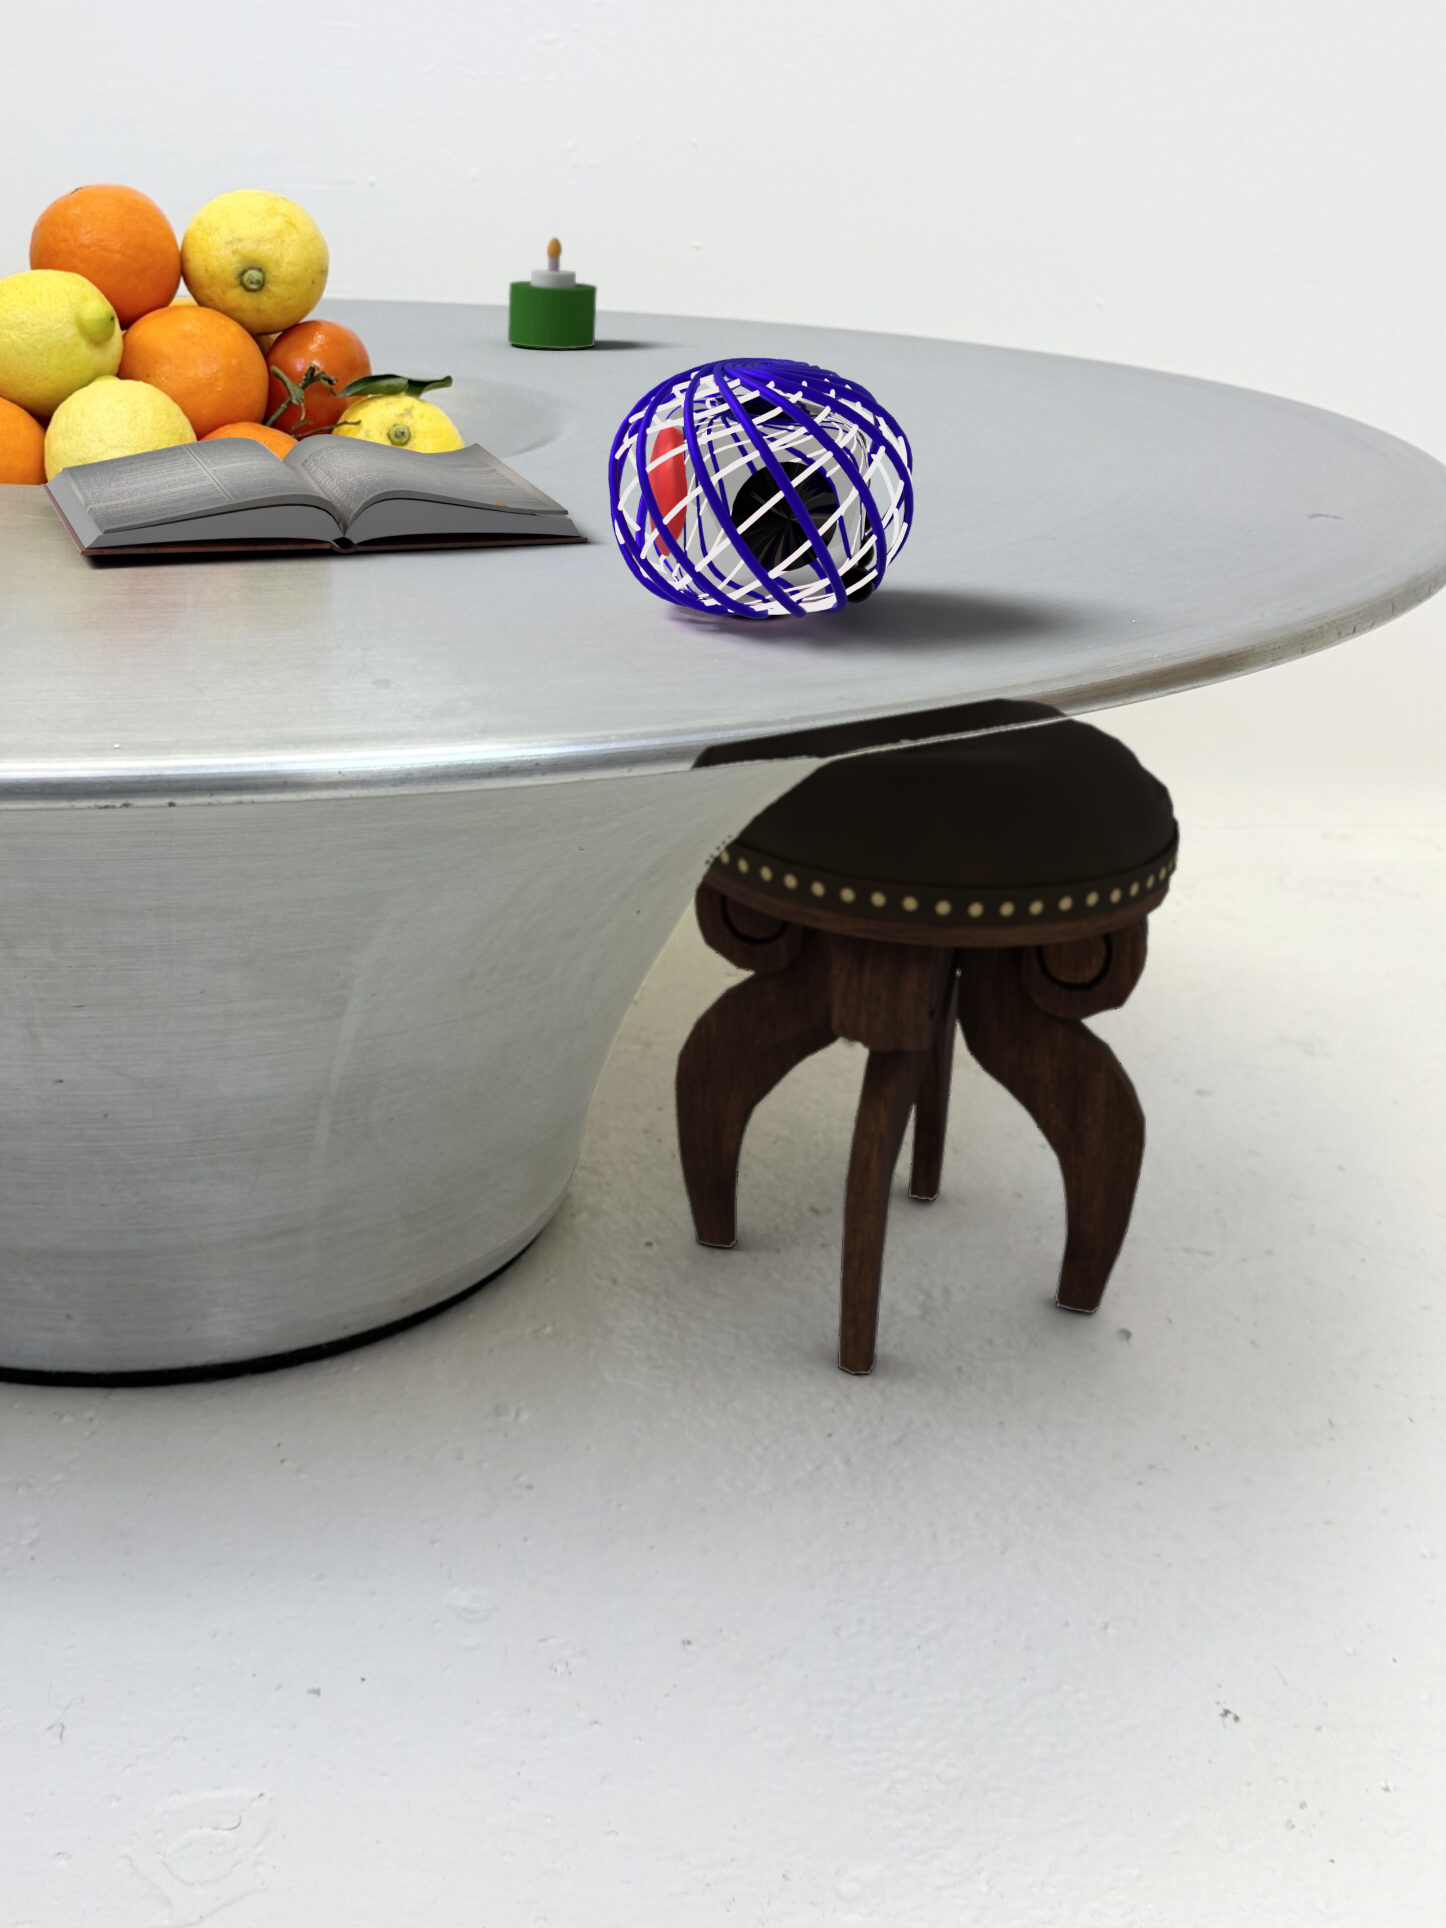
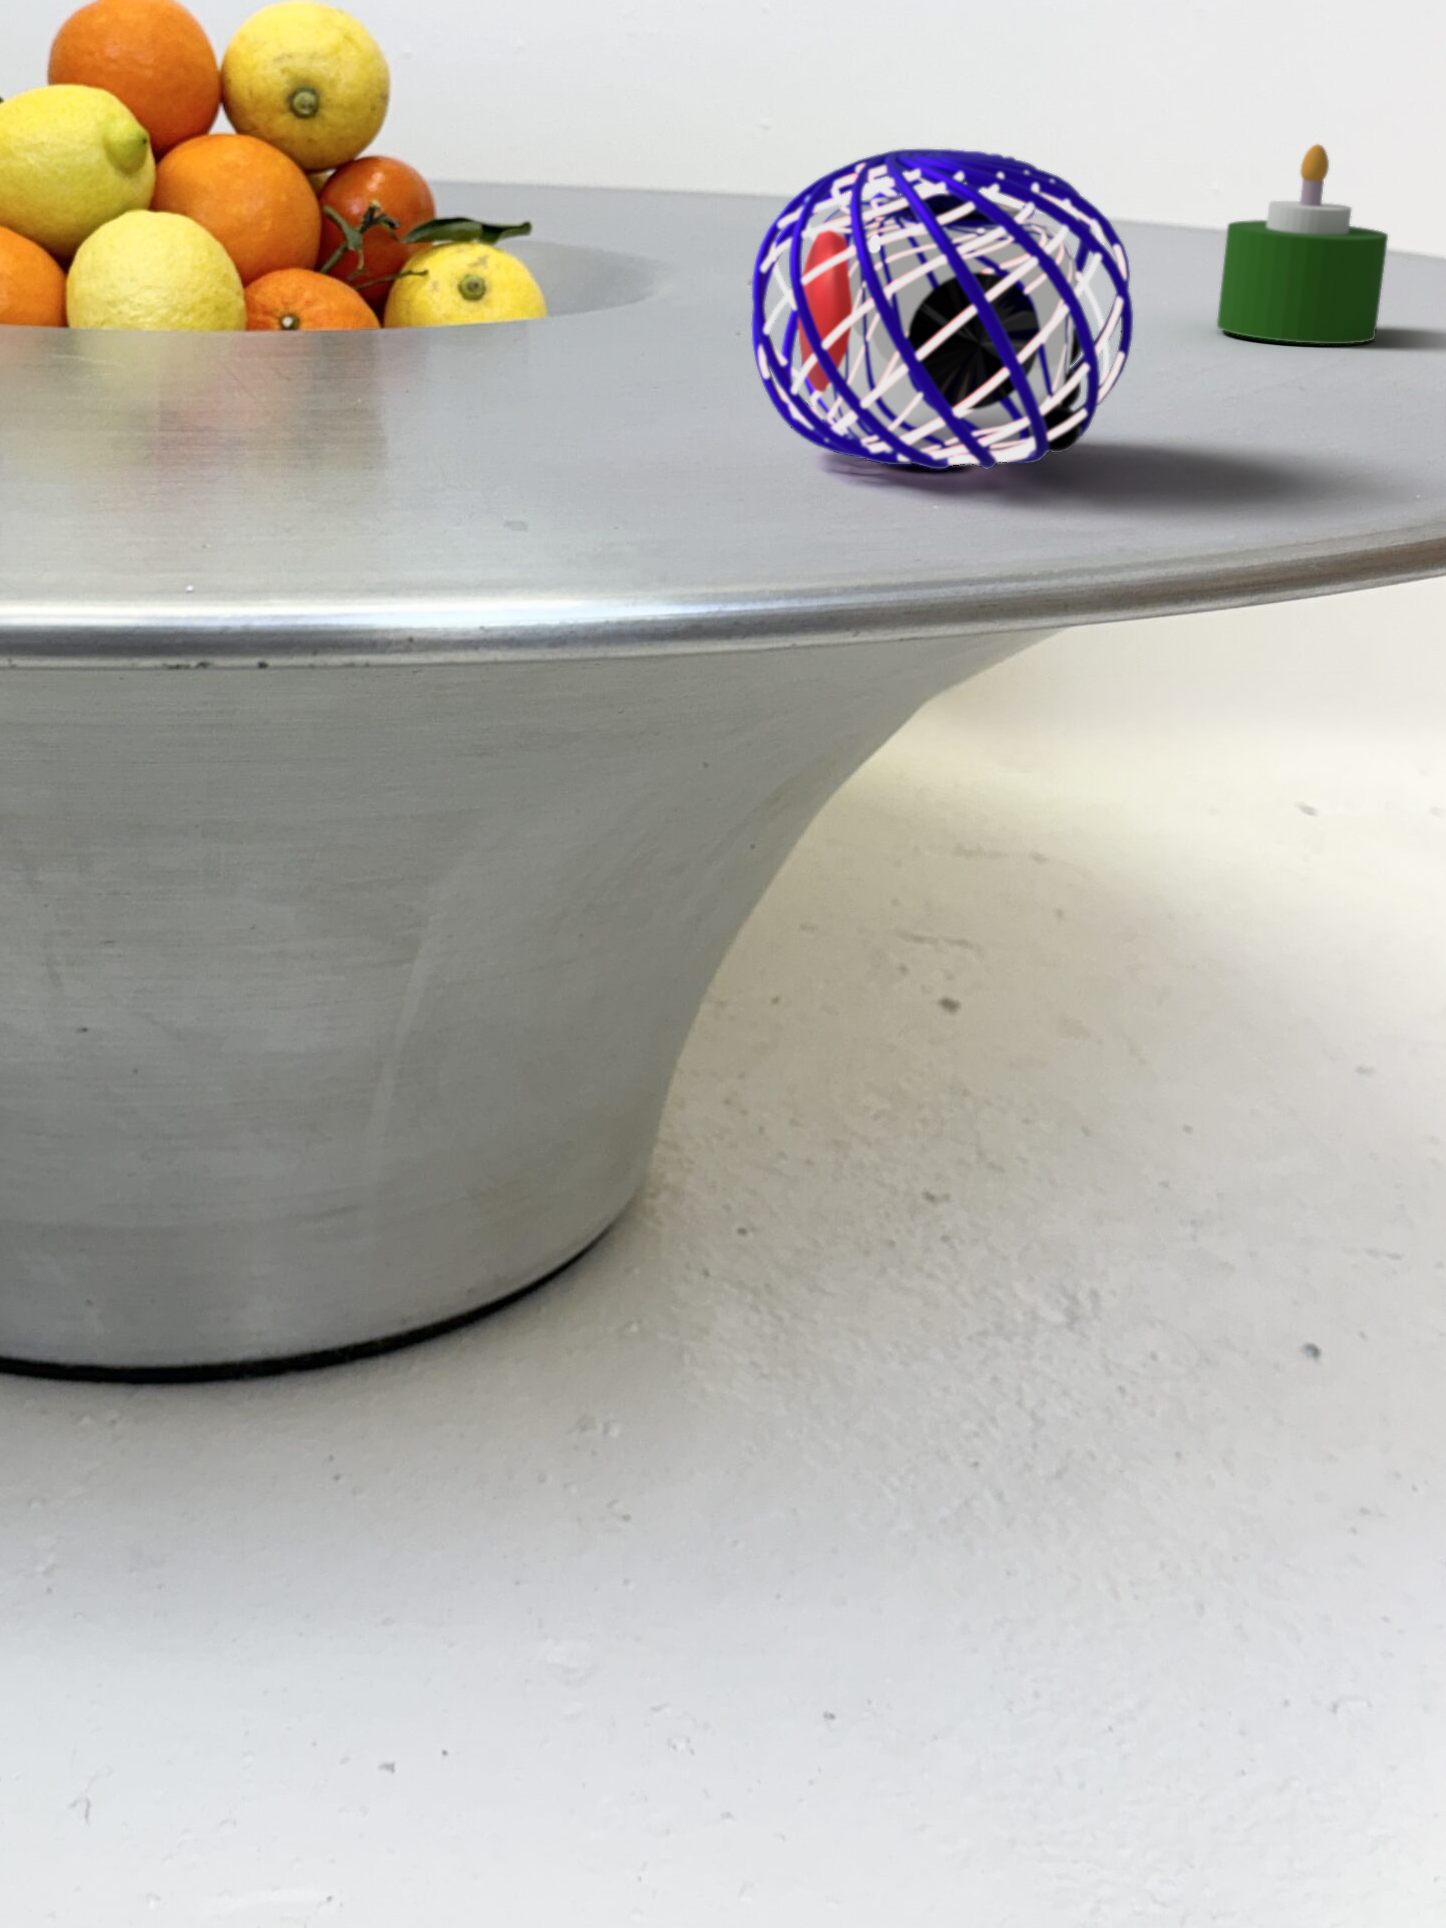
candle: present [508,238,597,349] -> present [1217,145,1388,344]
hardback book: present [41,434,588,555] -> none [61,266,713,398]
footstool: present [675,698,1180,1374] -> none [787,583,1403,1396]

